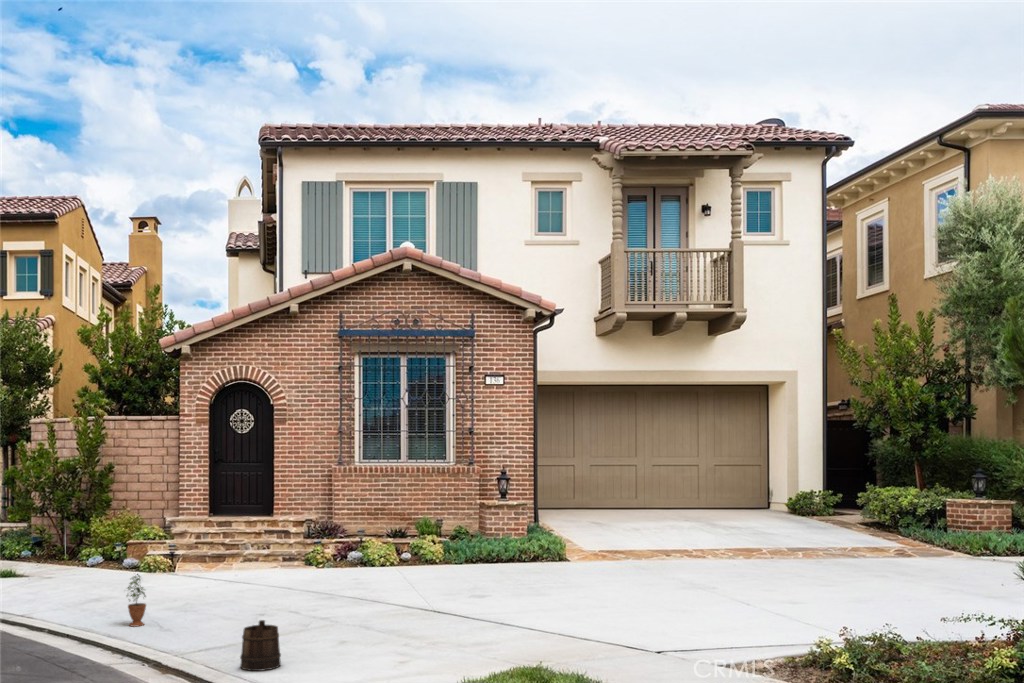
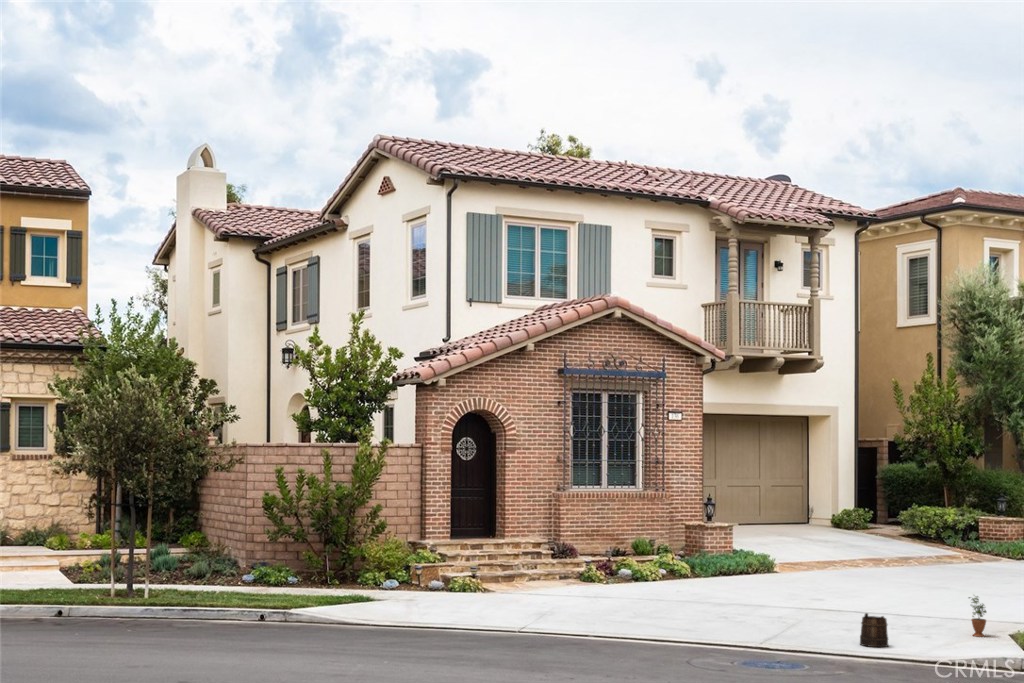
potted plant: present [127,574,146,627] -> present [969,596,986,637]

